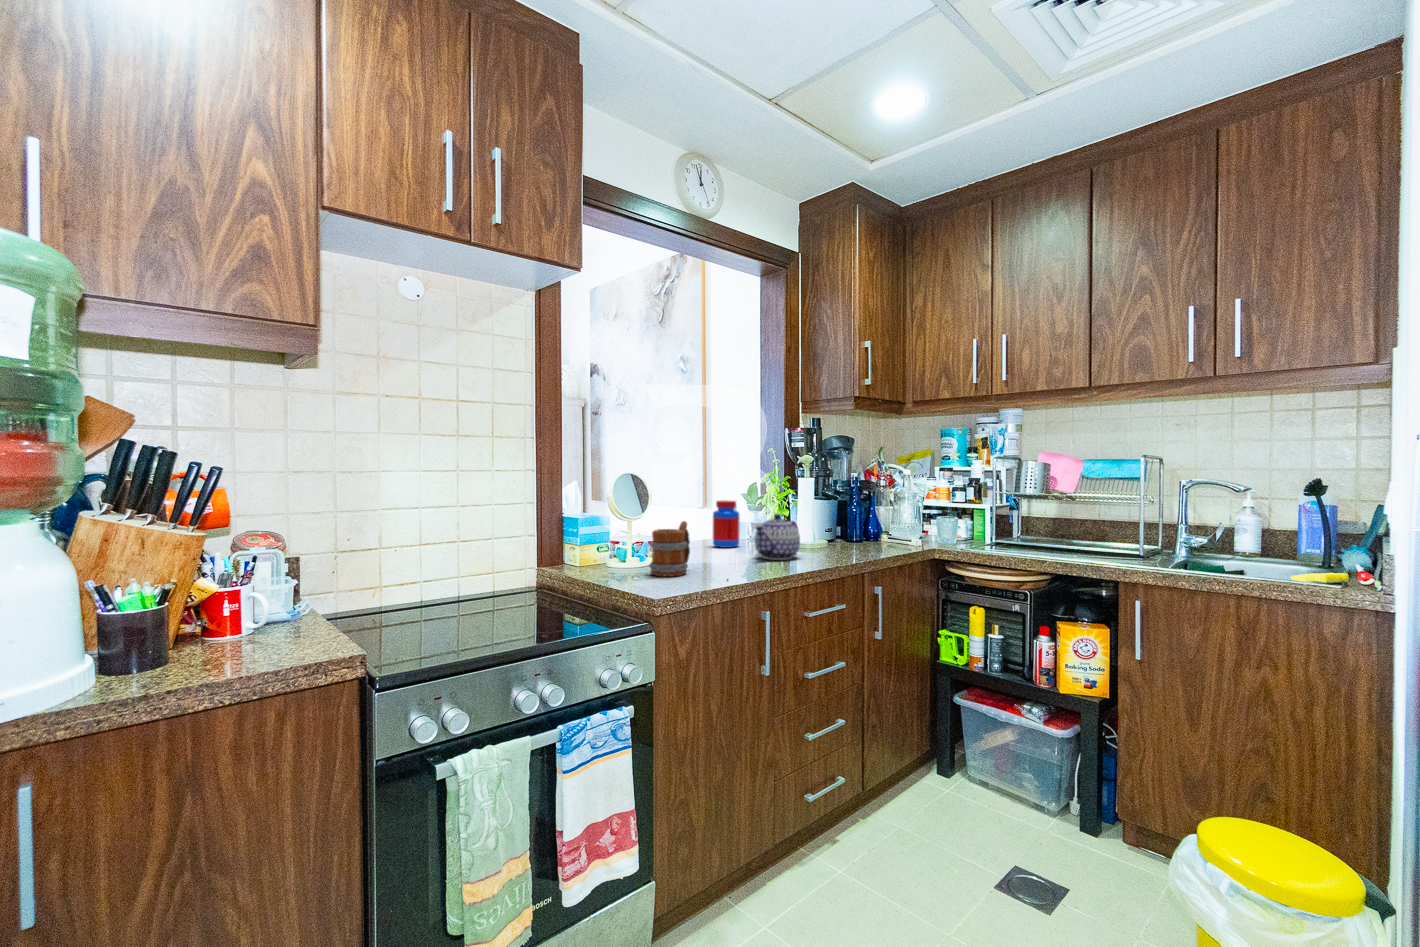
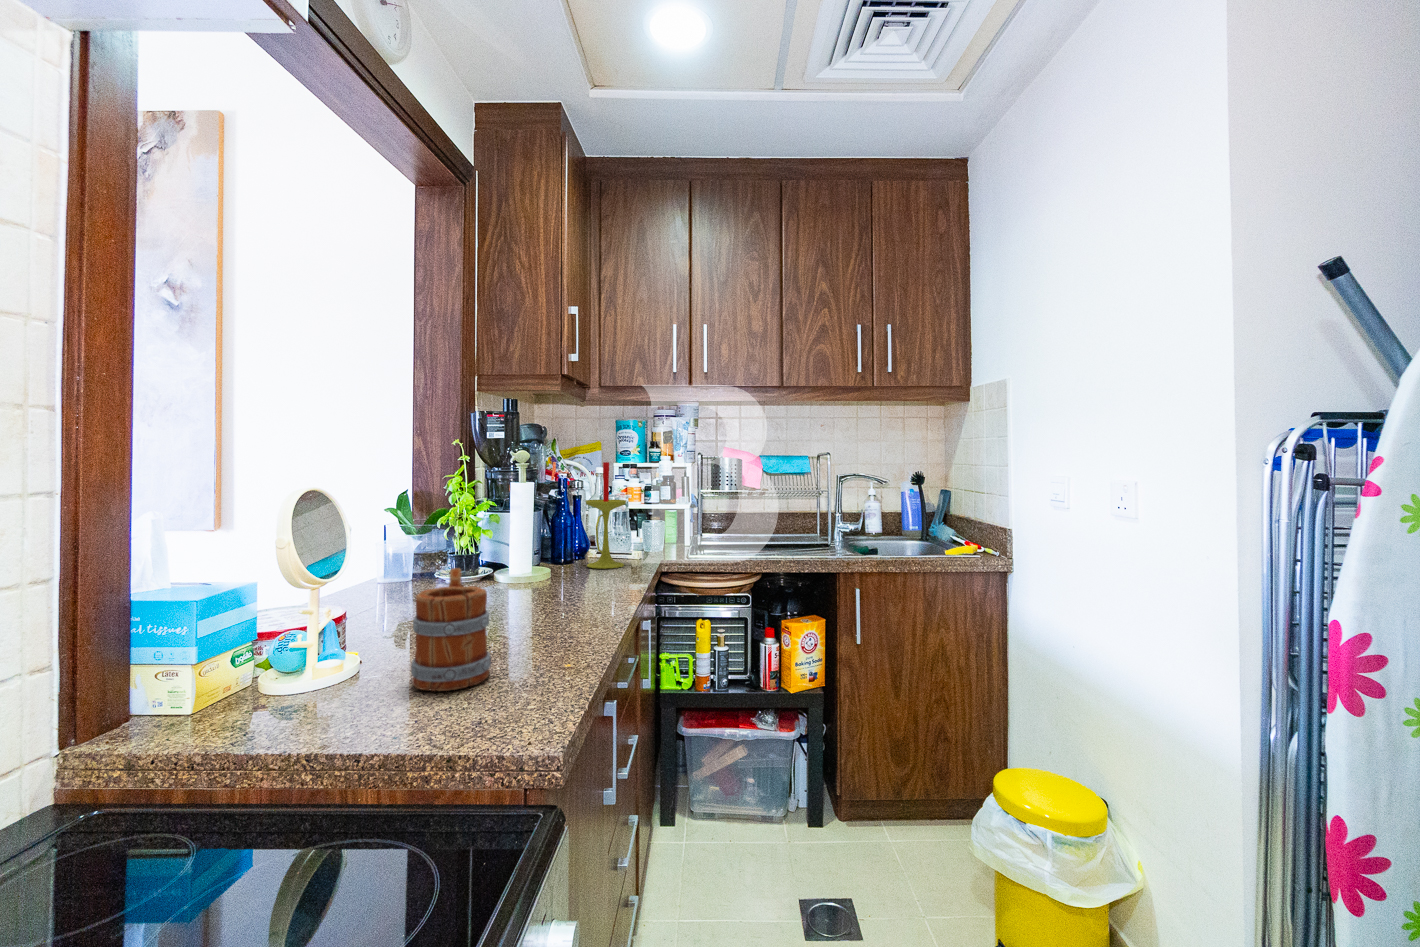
candle: none [862,463,897,547] -> present [586,462,626,569]
jar: present [713,500,740,548] -> none [367,520,417,601]
teapot: present [755,514,800,560] -> none [503,537,575,610]

